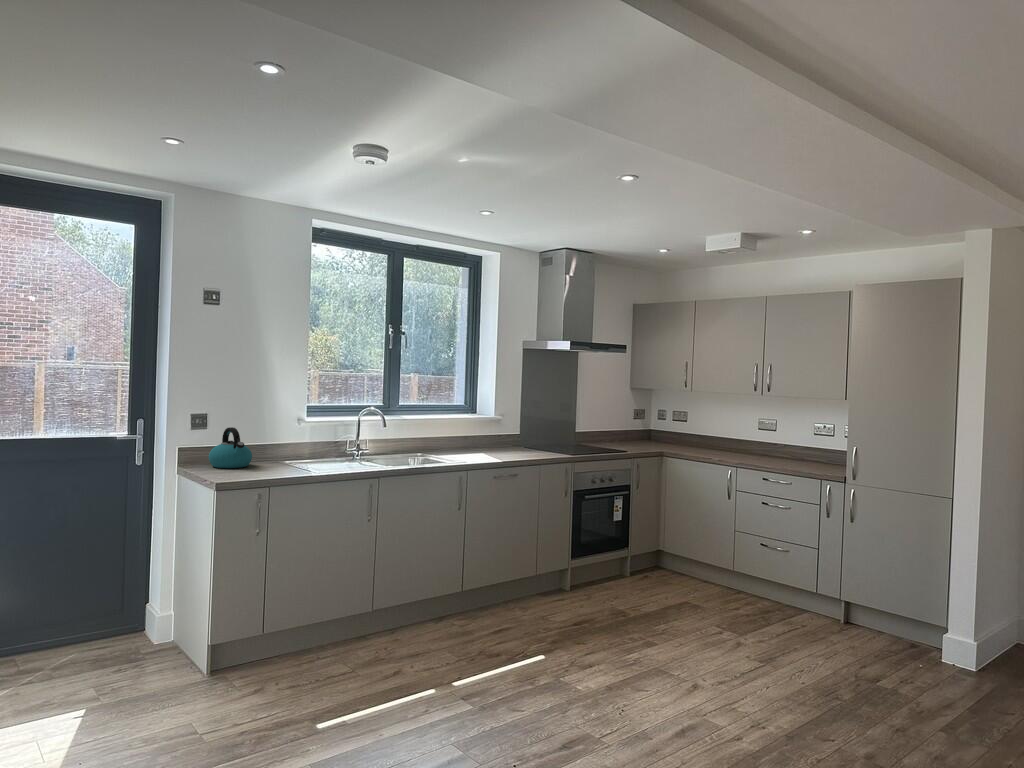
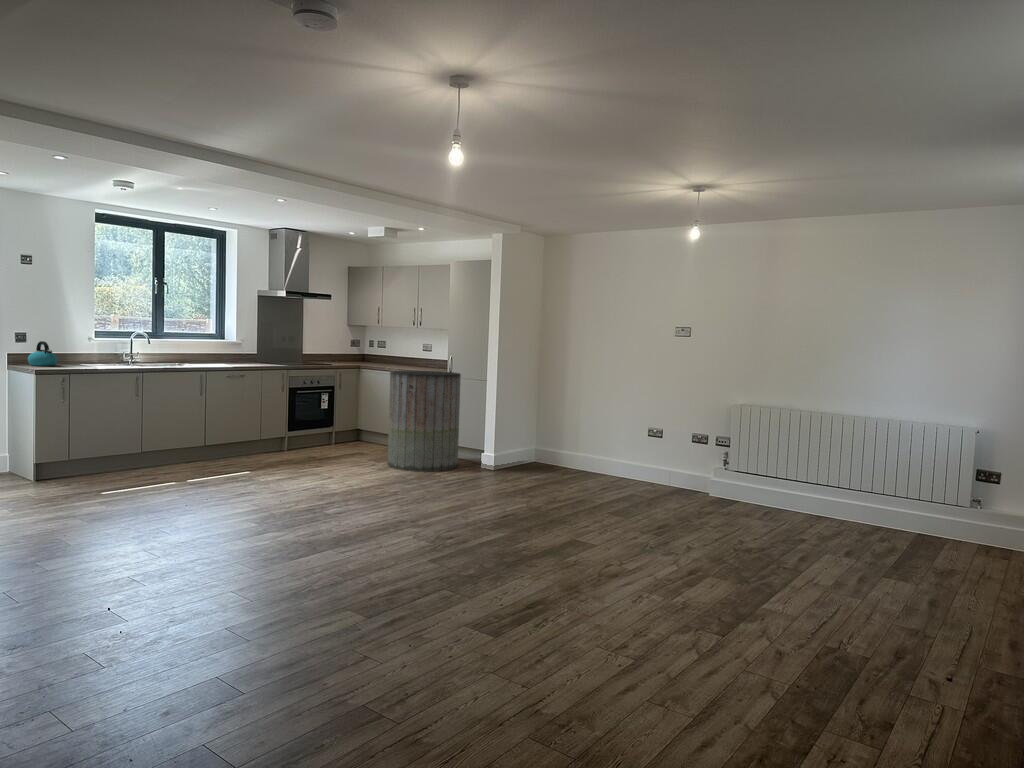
trash can: none [756,471,895,666] -> present [388,370,461,472]

